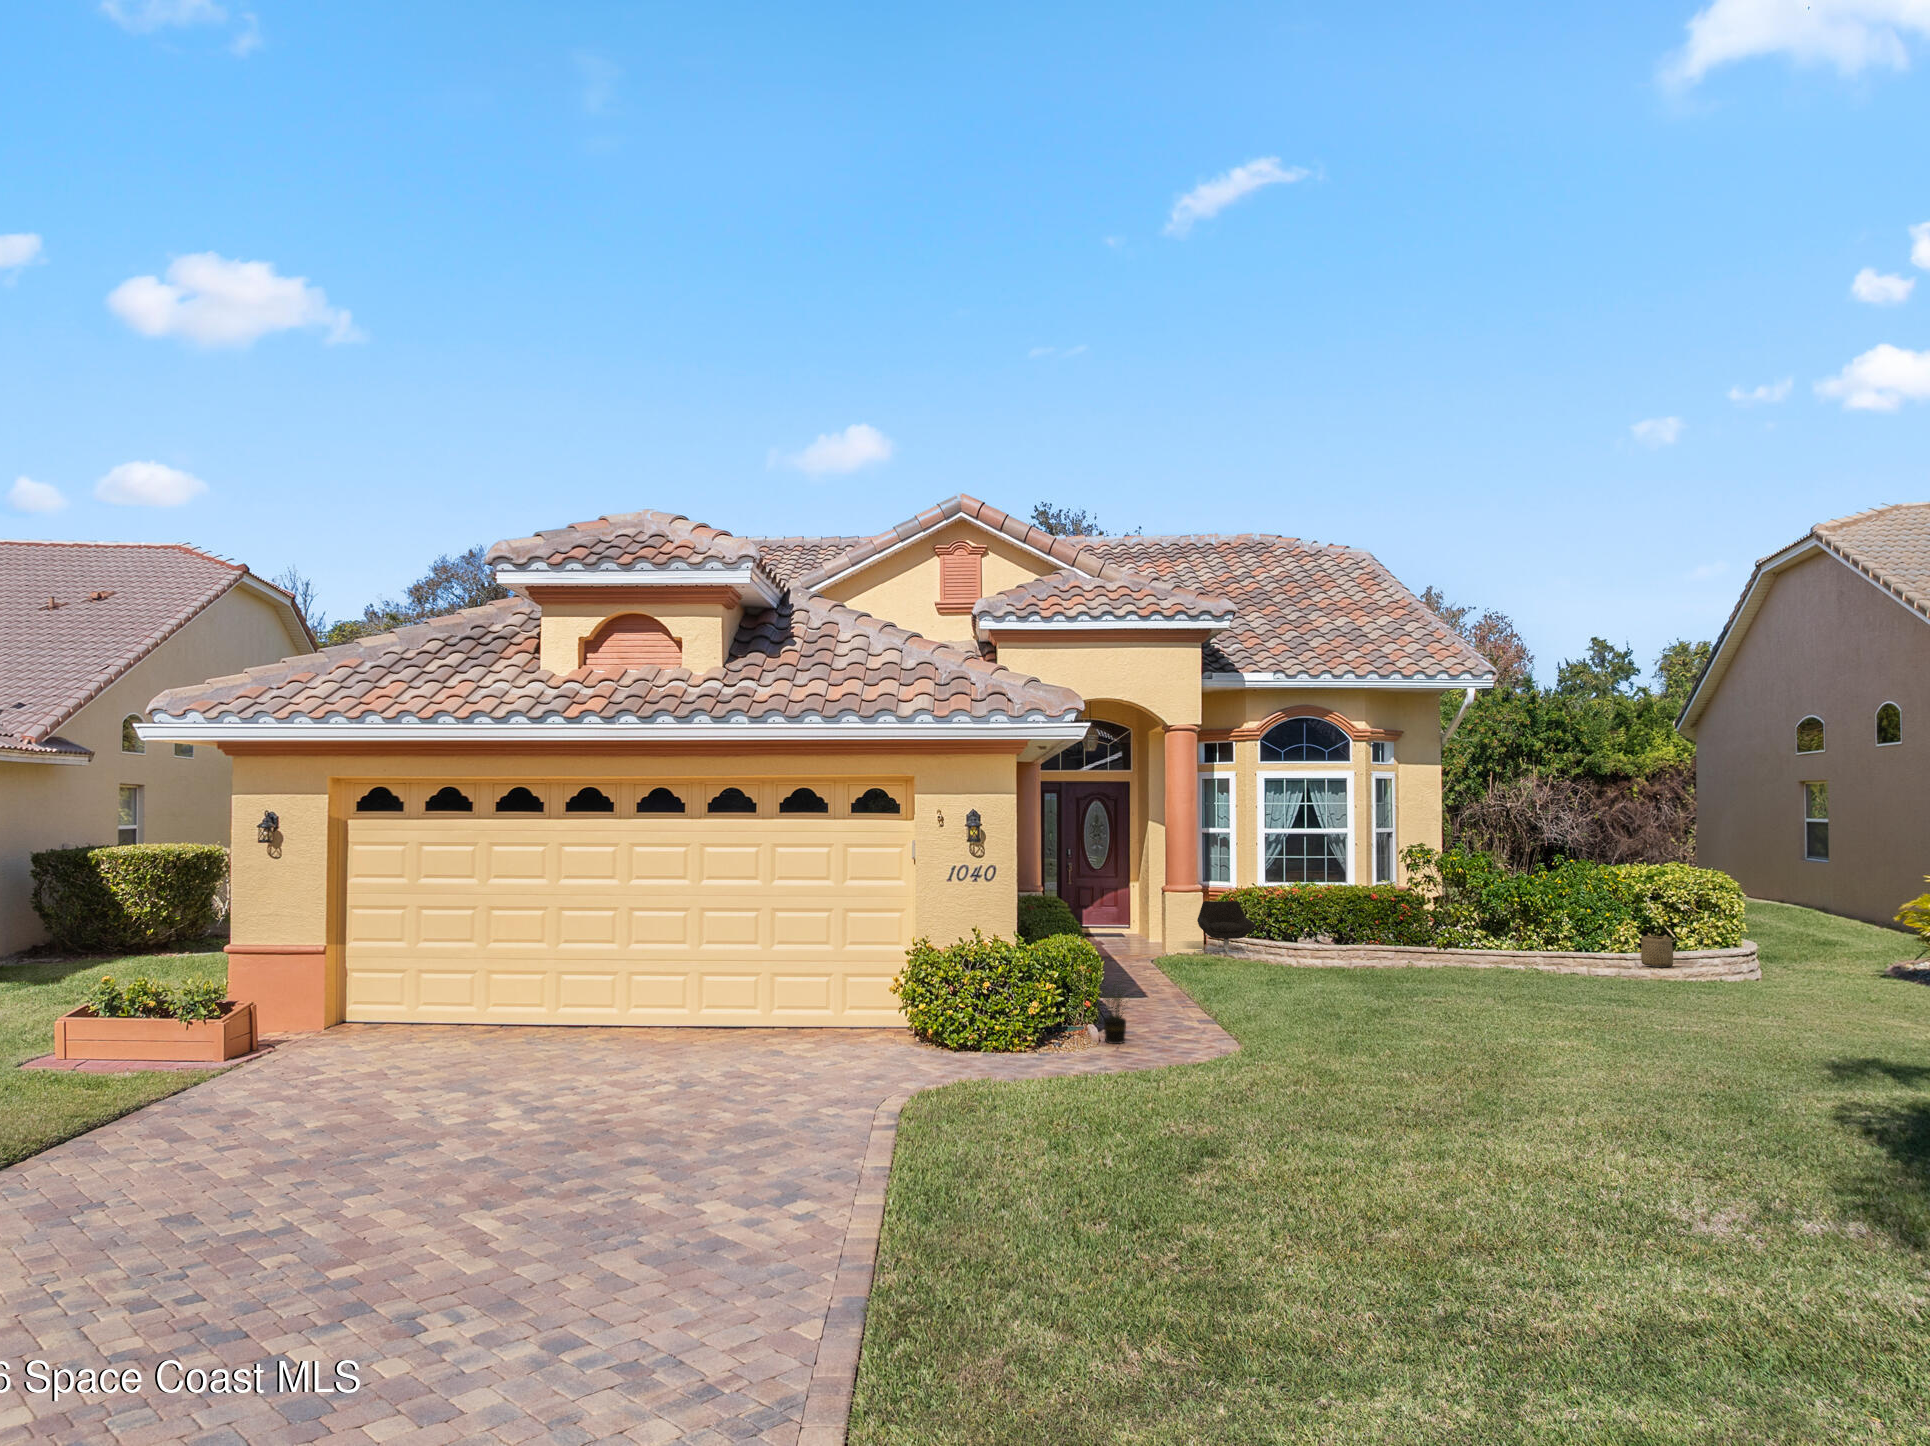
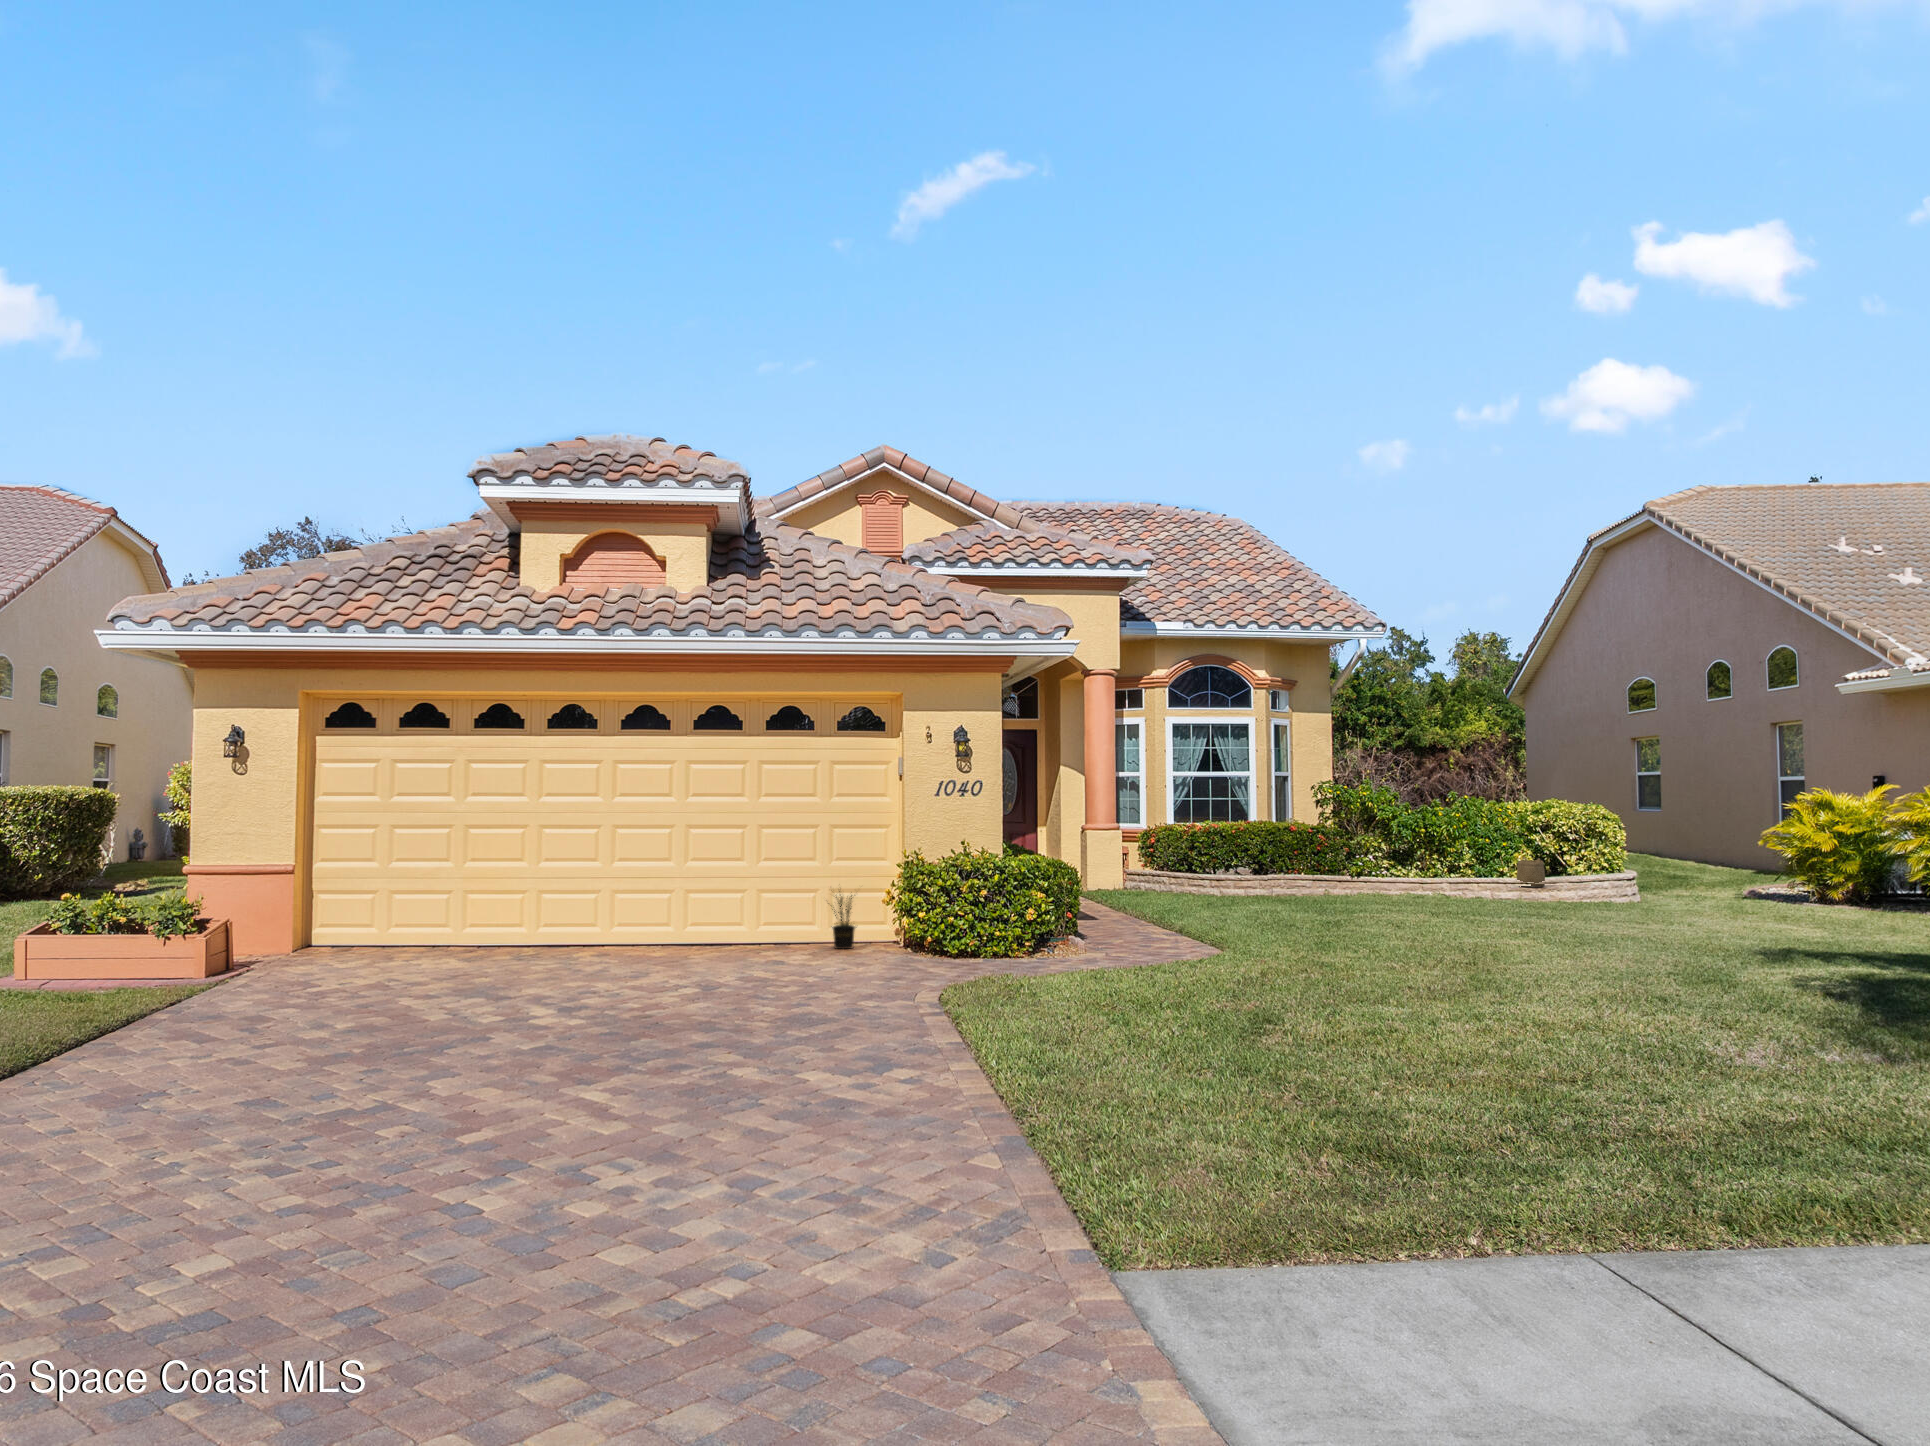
lounge chair: present [1197,901,1255,956] -> none [1118,836,1174,885]
potted plant: present [1097,981,1127,1044] -> present [828,891,855,949]

